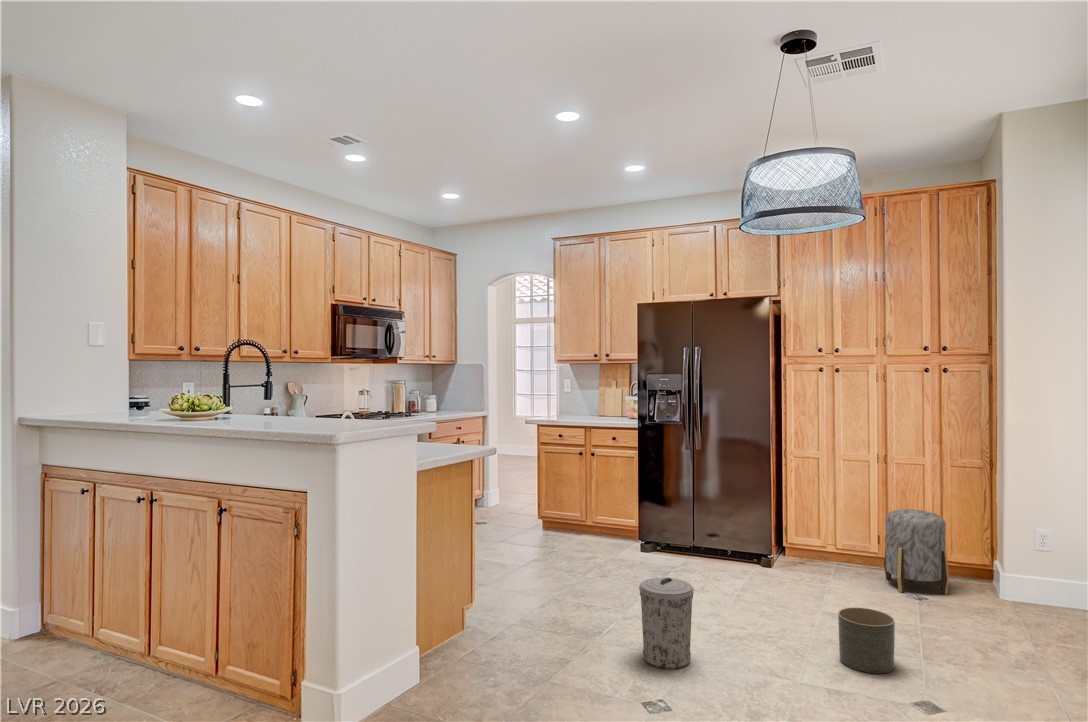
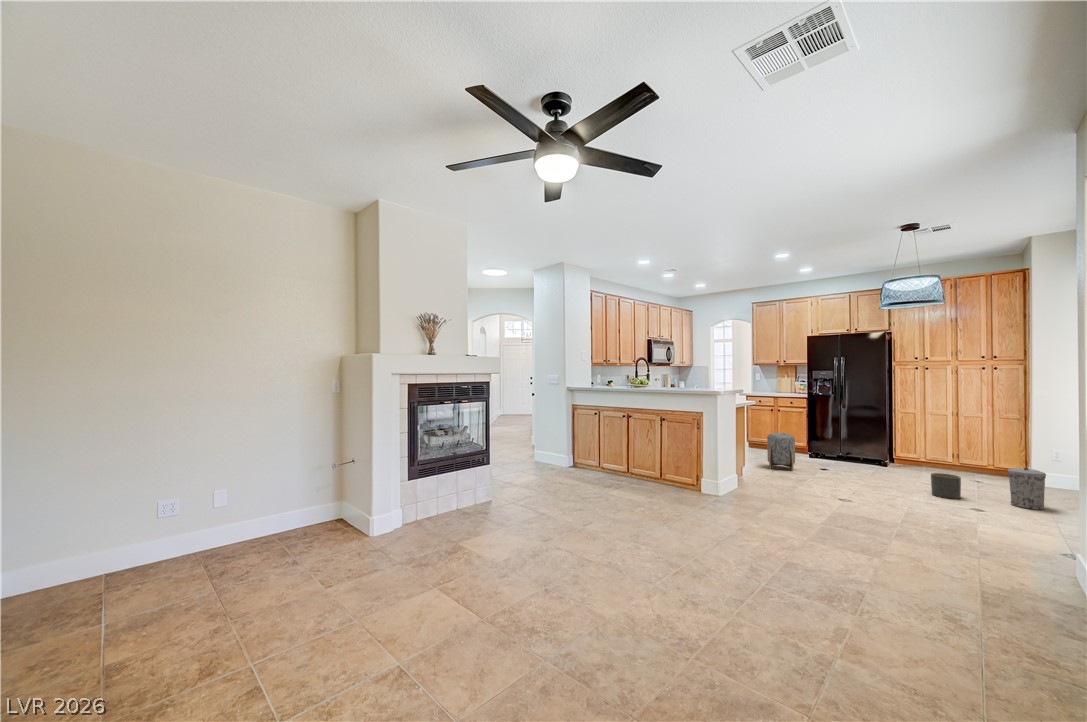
stool: present [884,509,949,595] -> present [767,433,795,471]
trash can: present [639,578,694,669] -> present [1008,468,1046,510]

